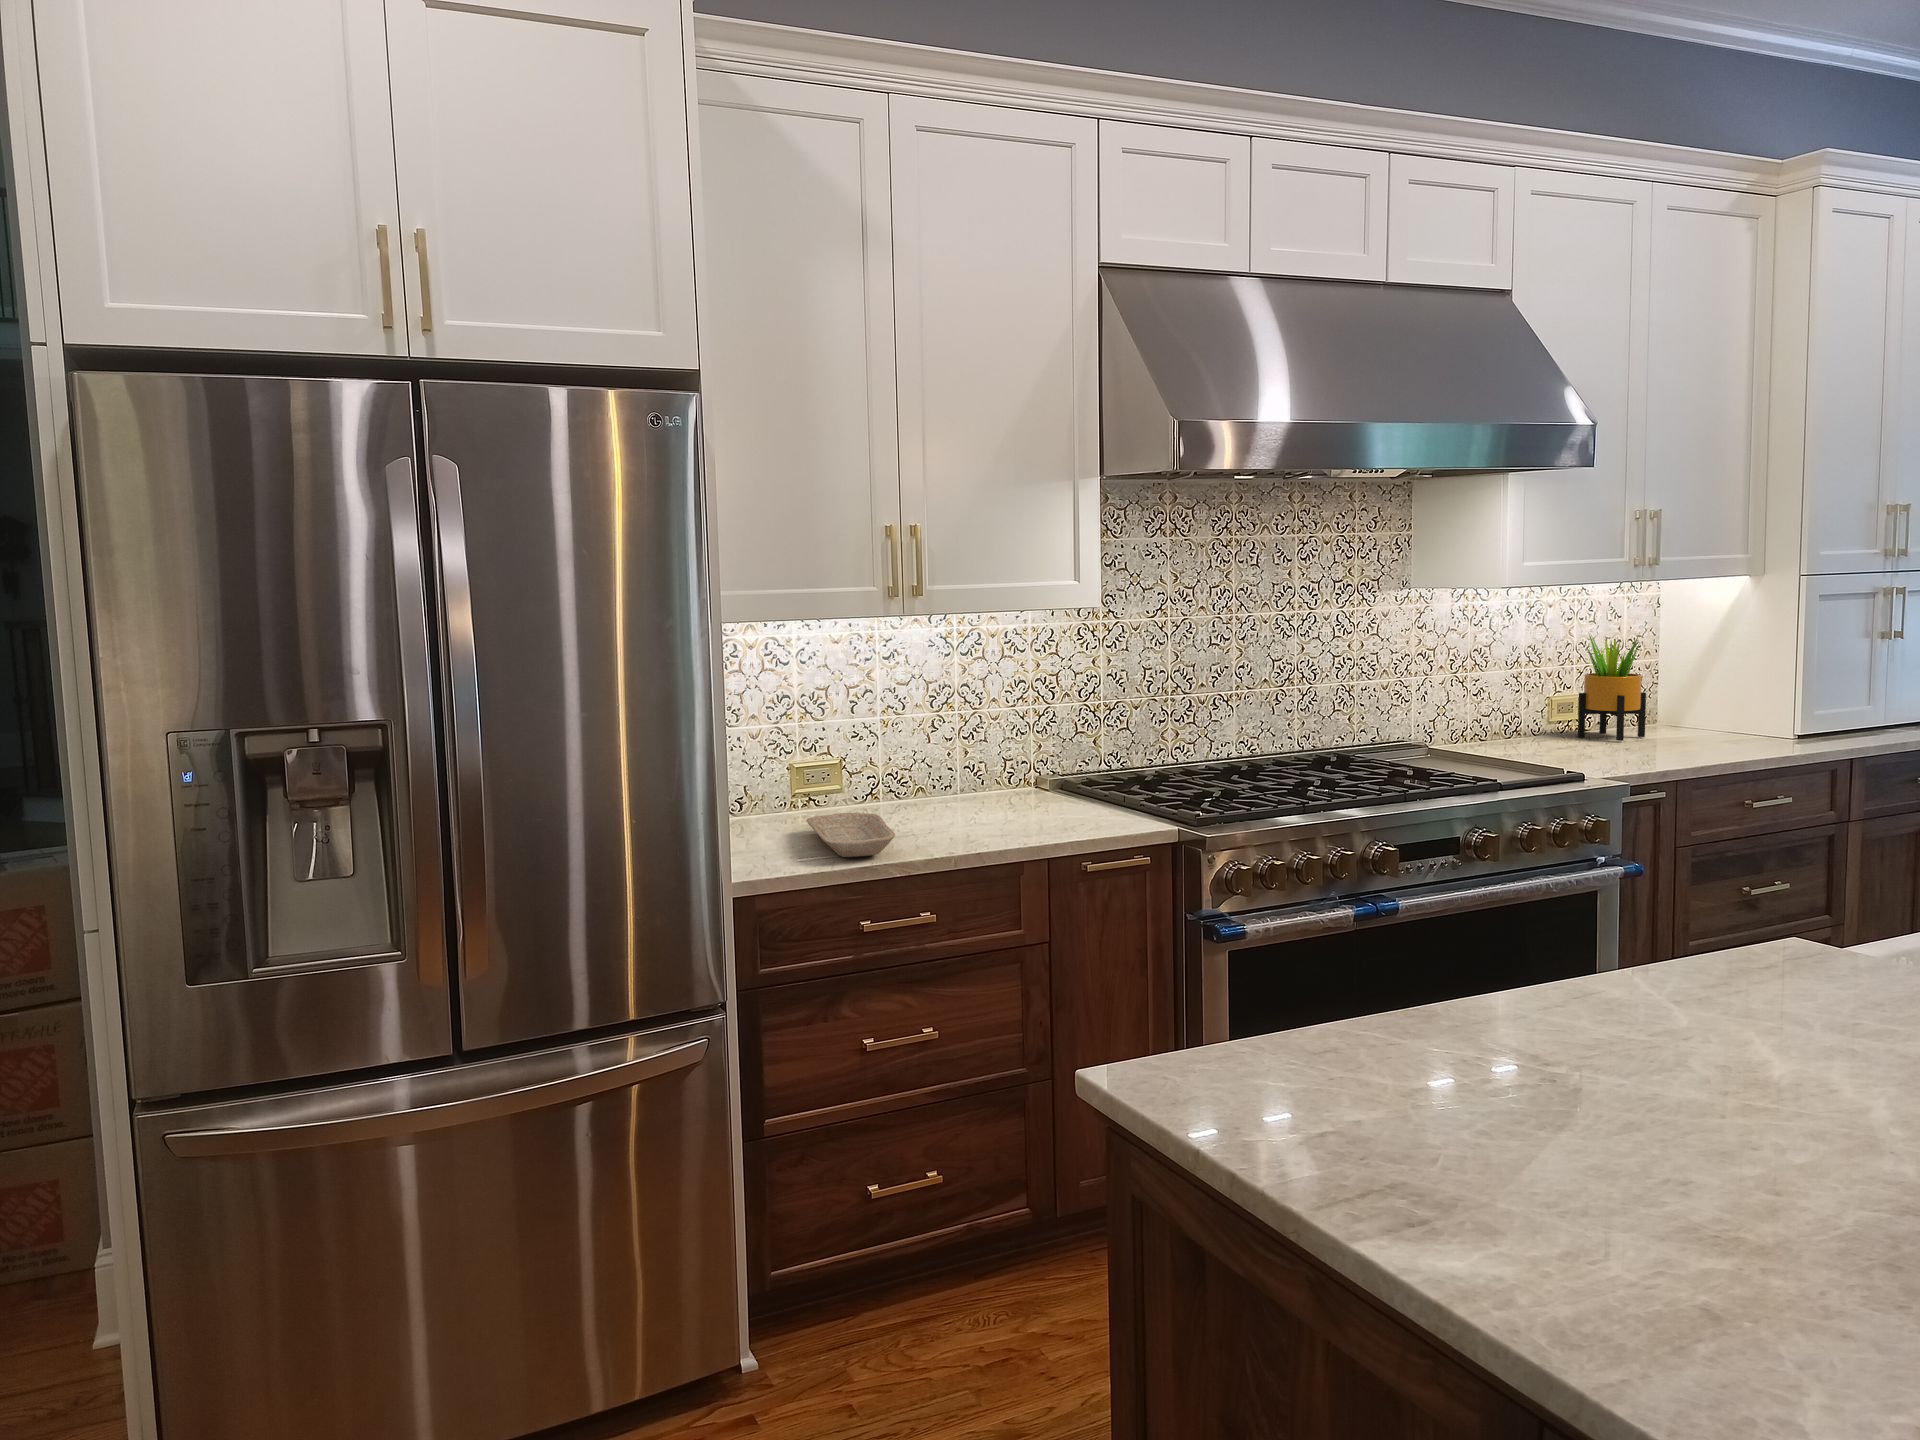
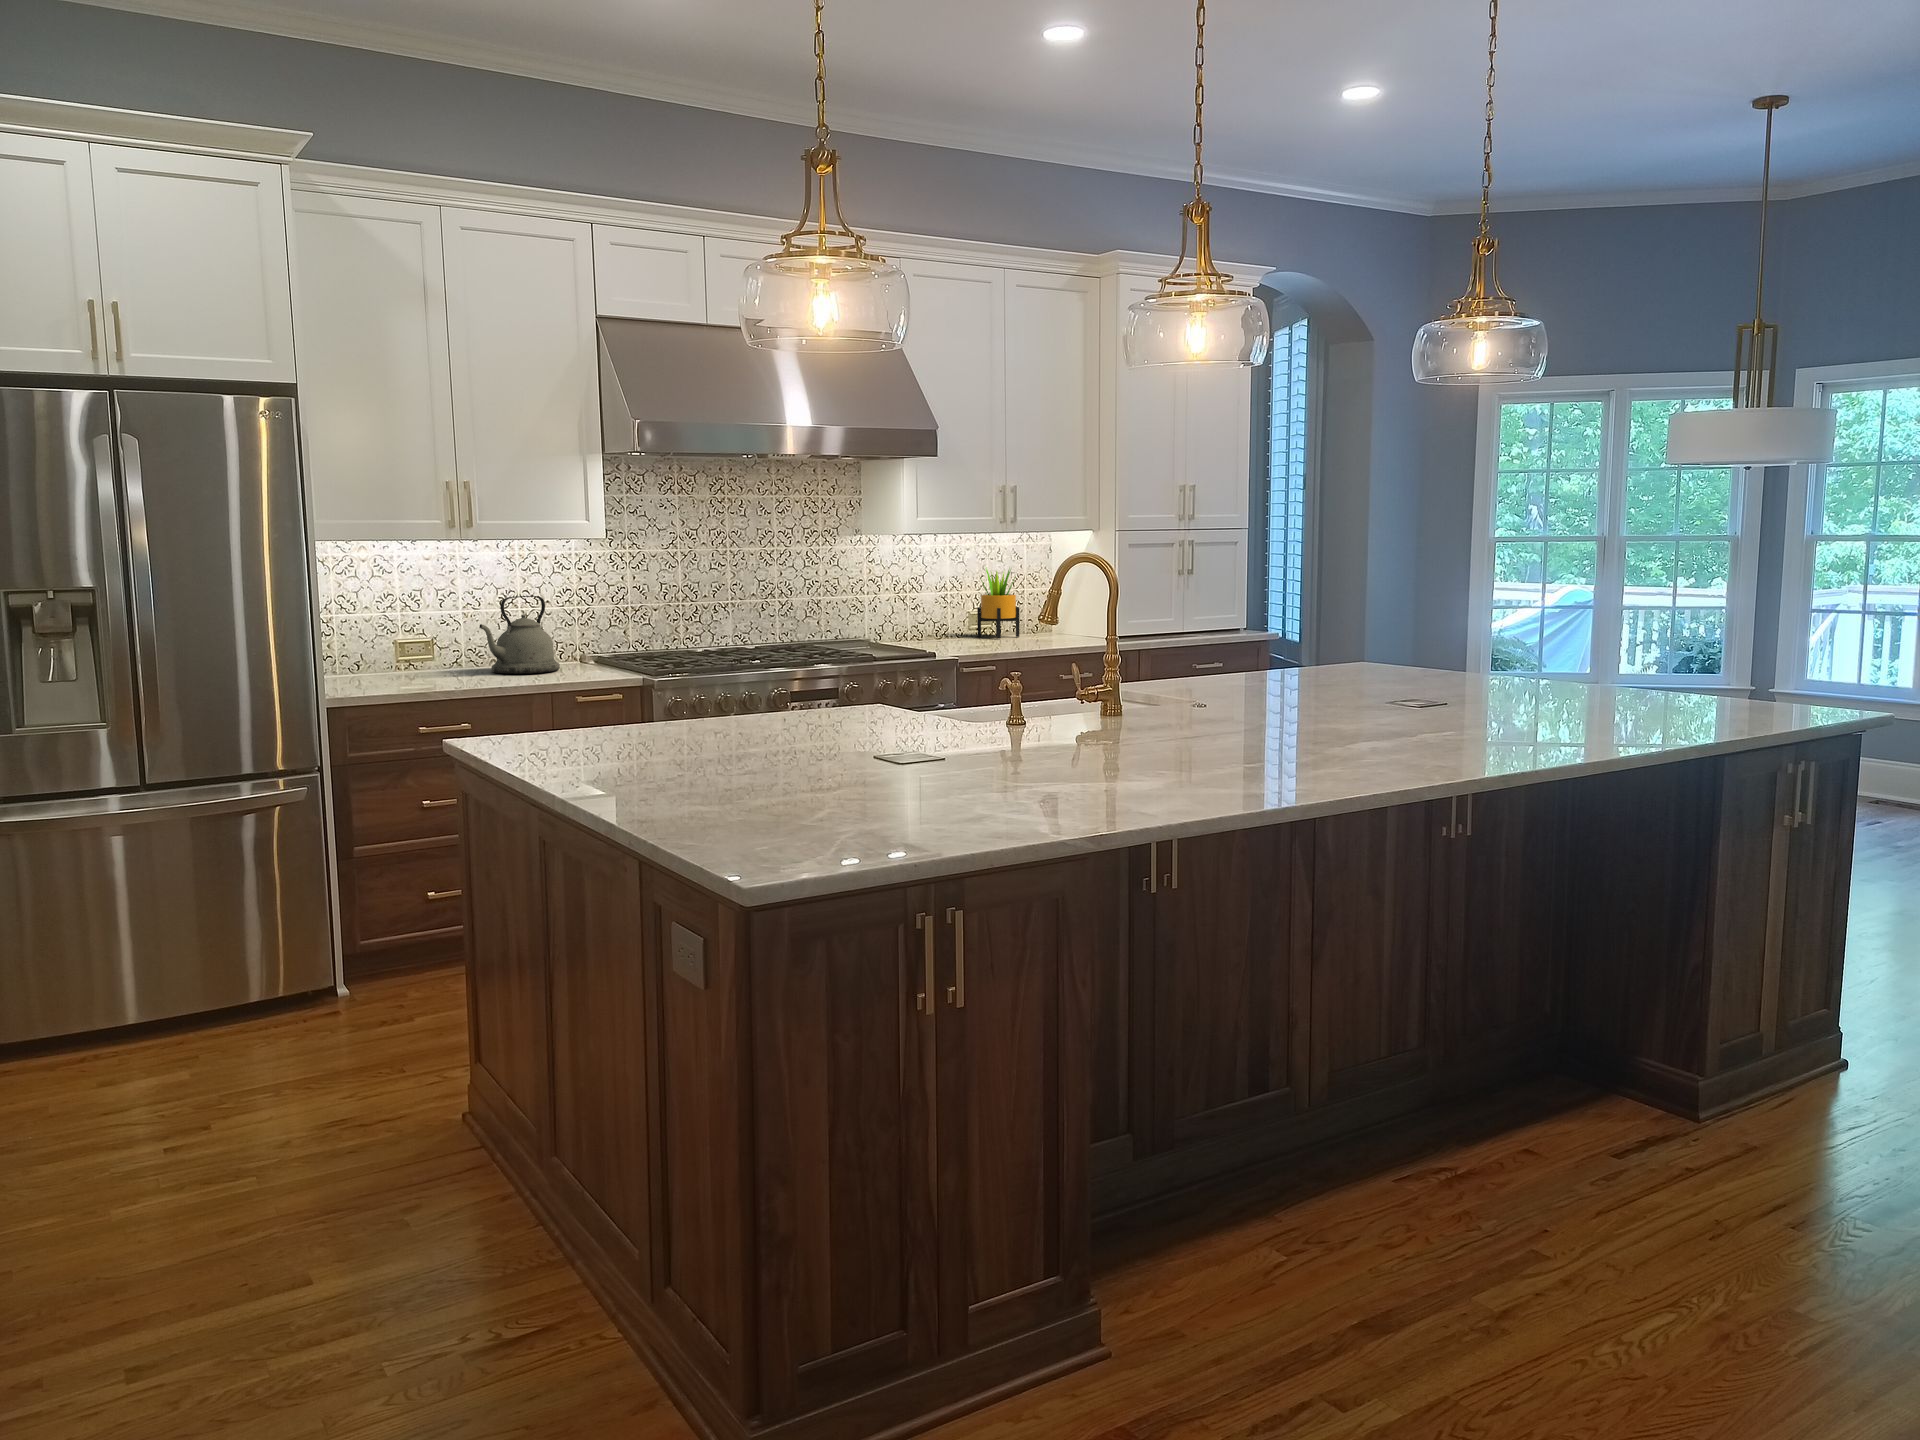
kettle: none [933,699,1042,824] -> present [479,596,560,674]
tray: present [806,813,895,857] -> none [394,666,443,686]

